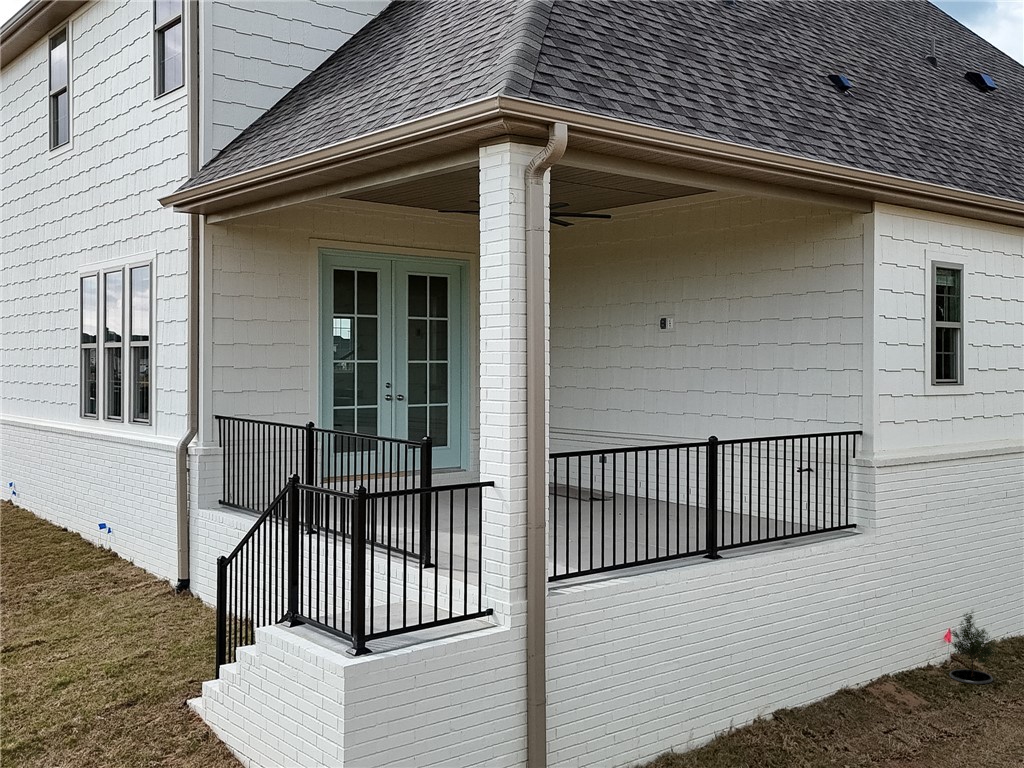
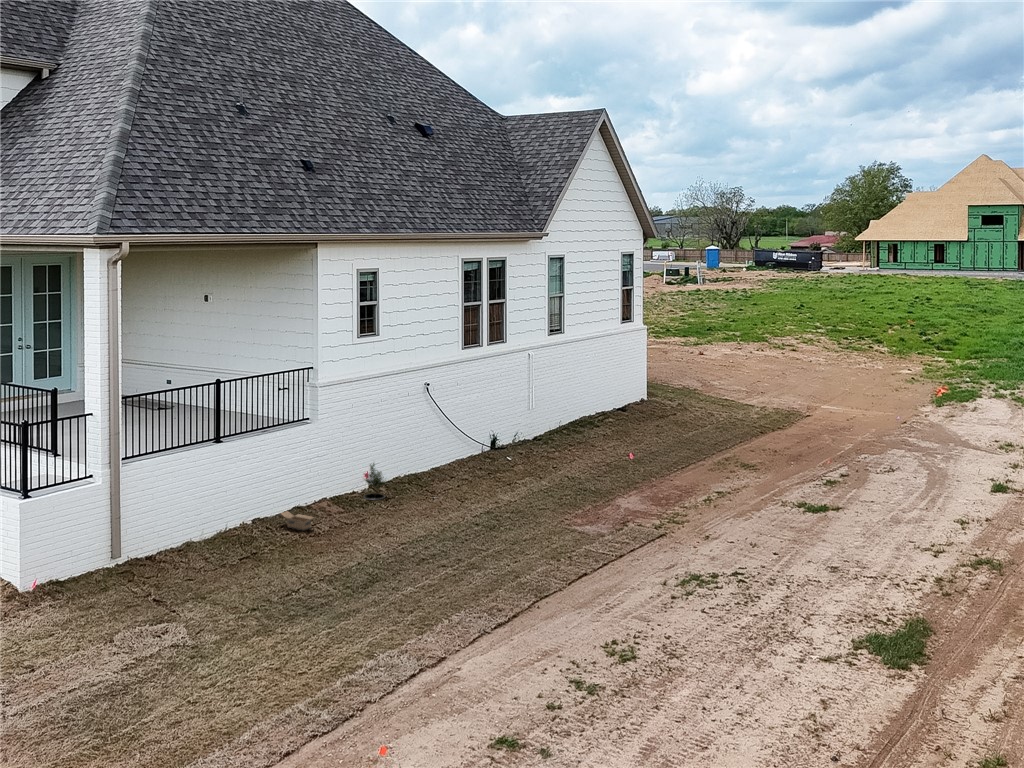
cardboard box: none [819,698,900,744] -> present [281,511,314,531]

